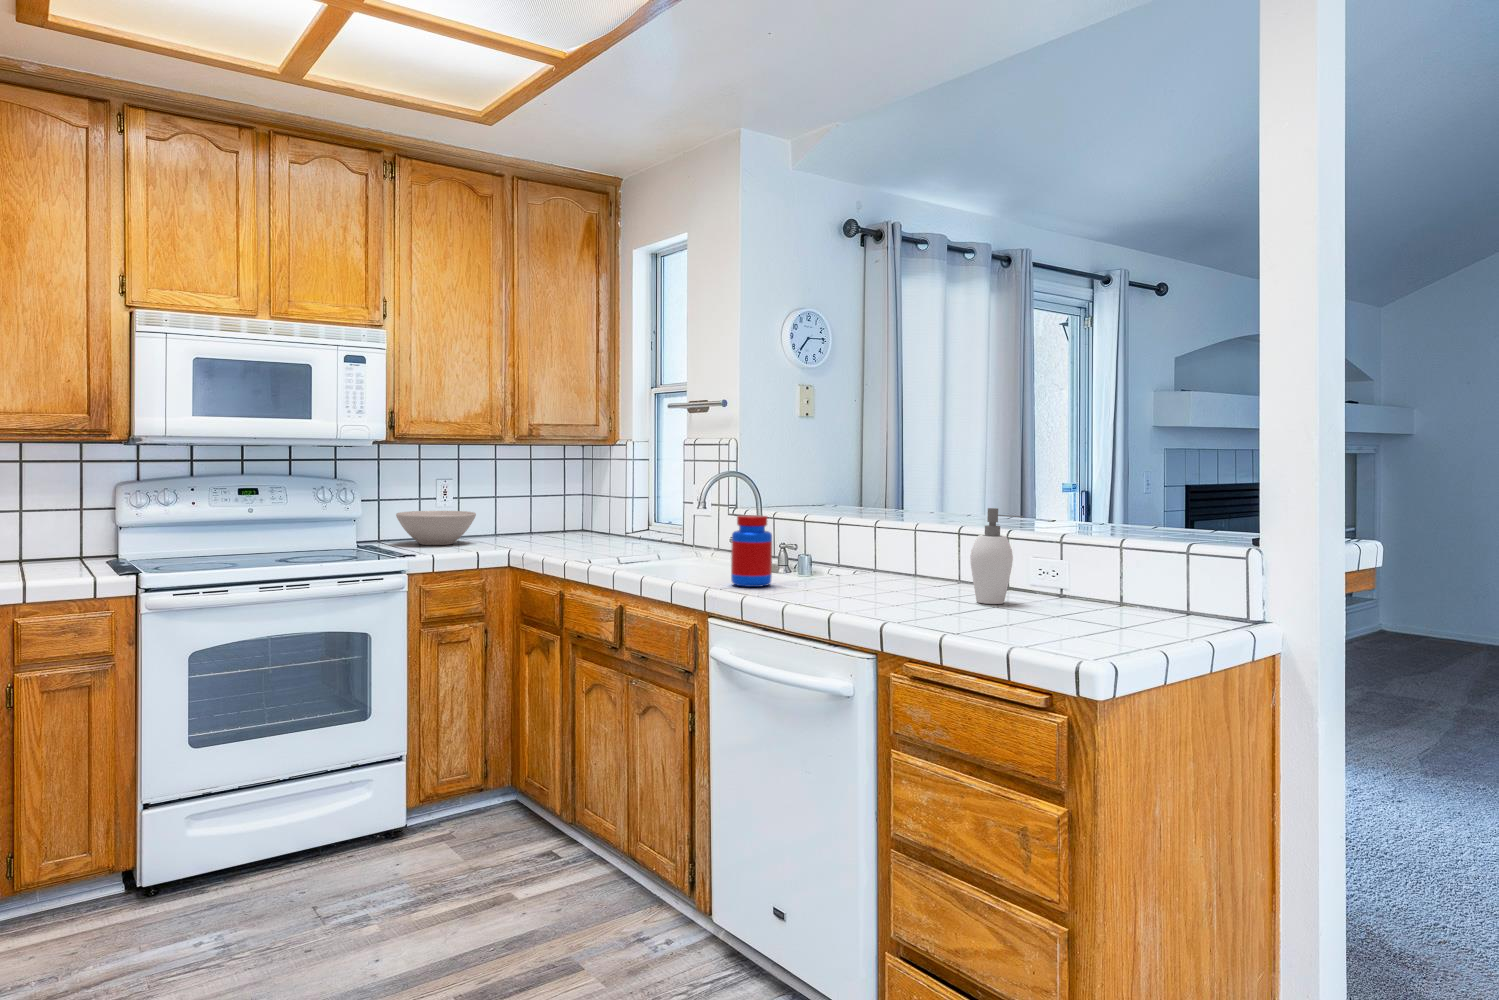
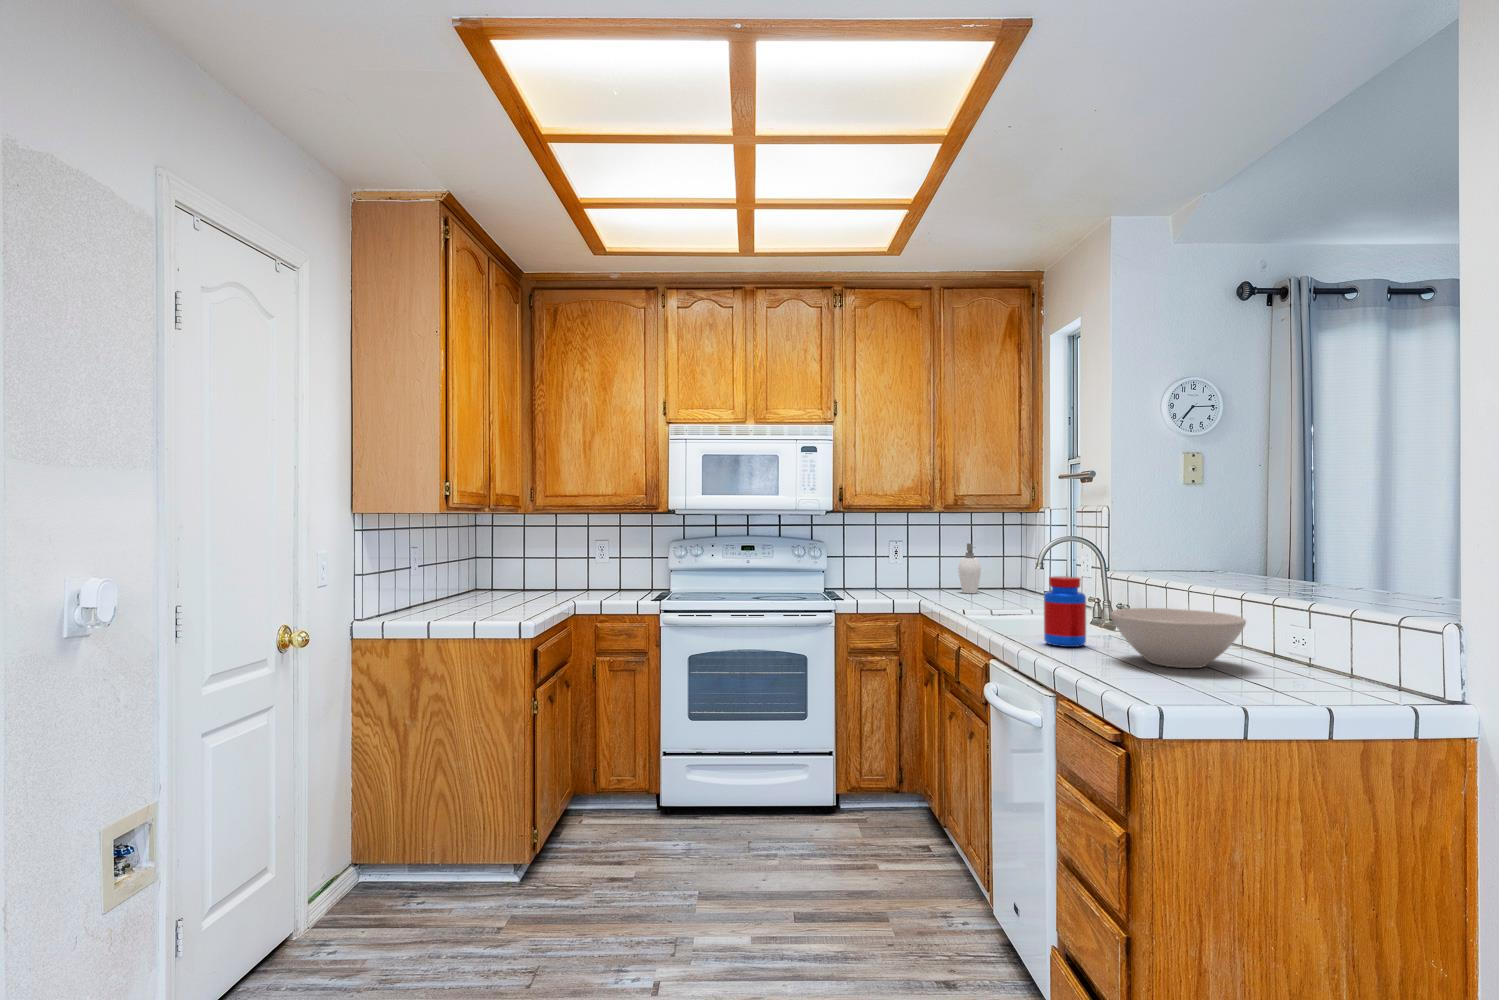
soap dispenser: present [970,508,1023,604] -> present [958,543,981,593]
bowl: present [396,511,476,545] -> present [1111,608,1246,668]

